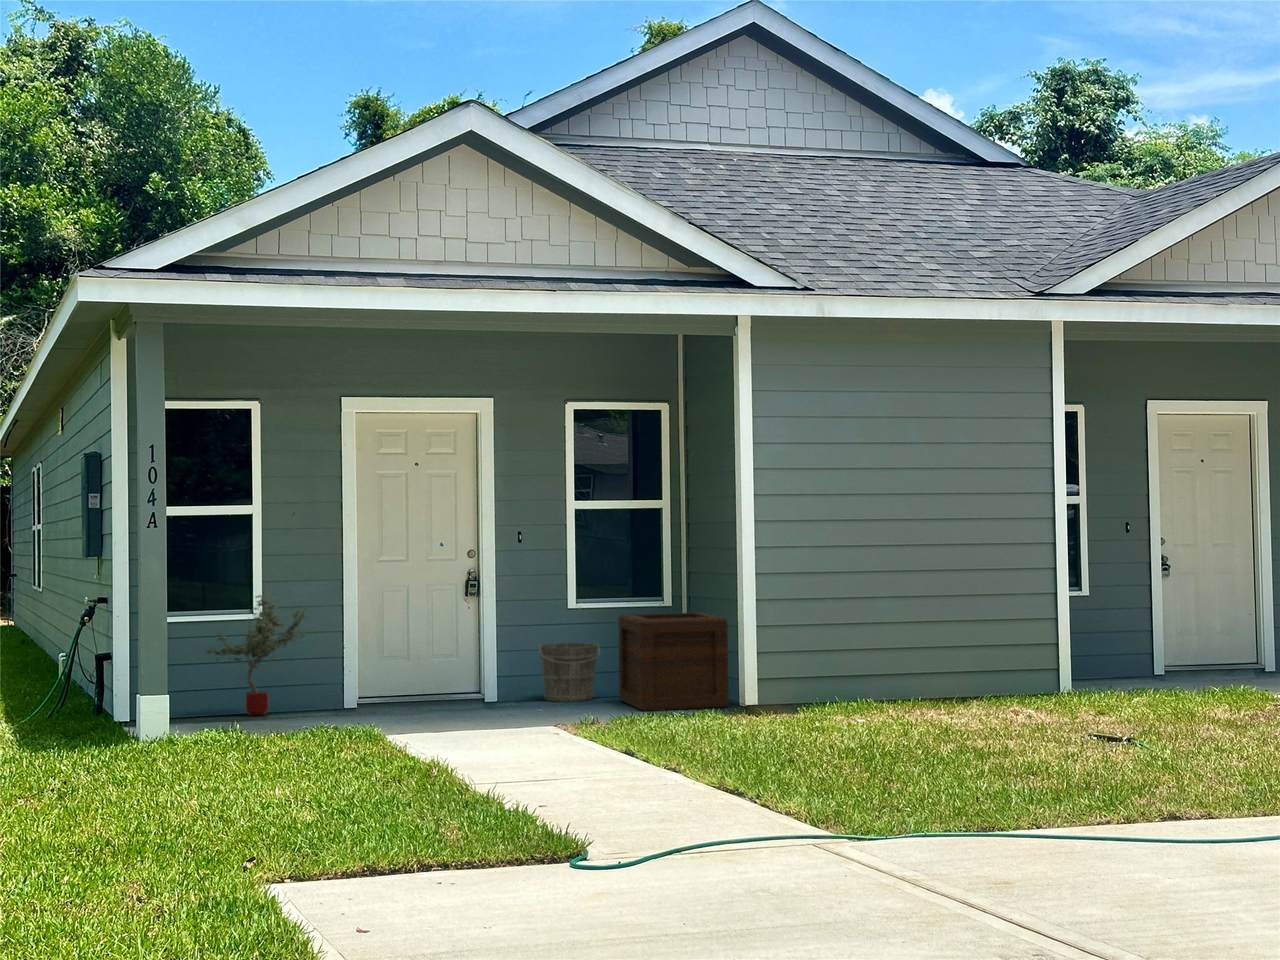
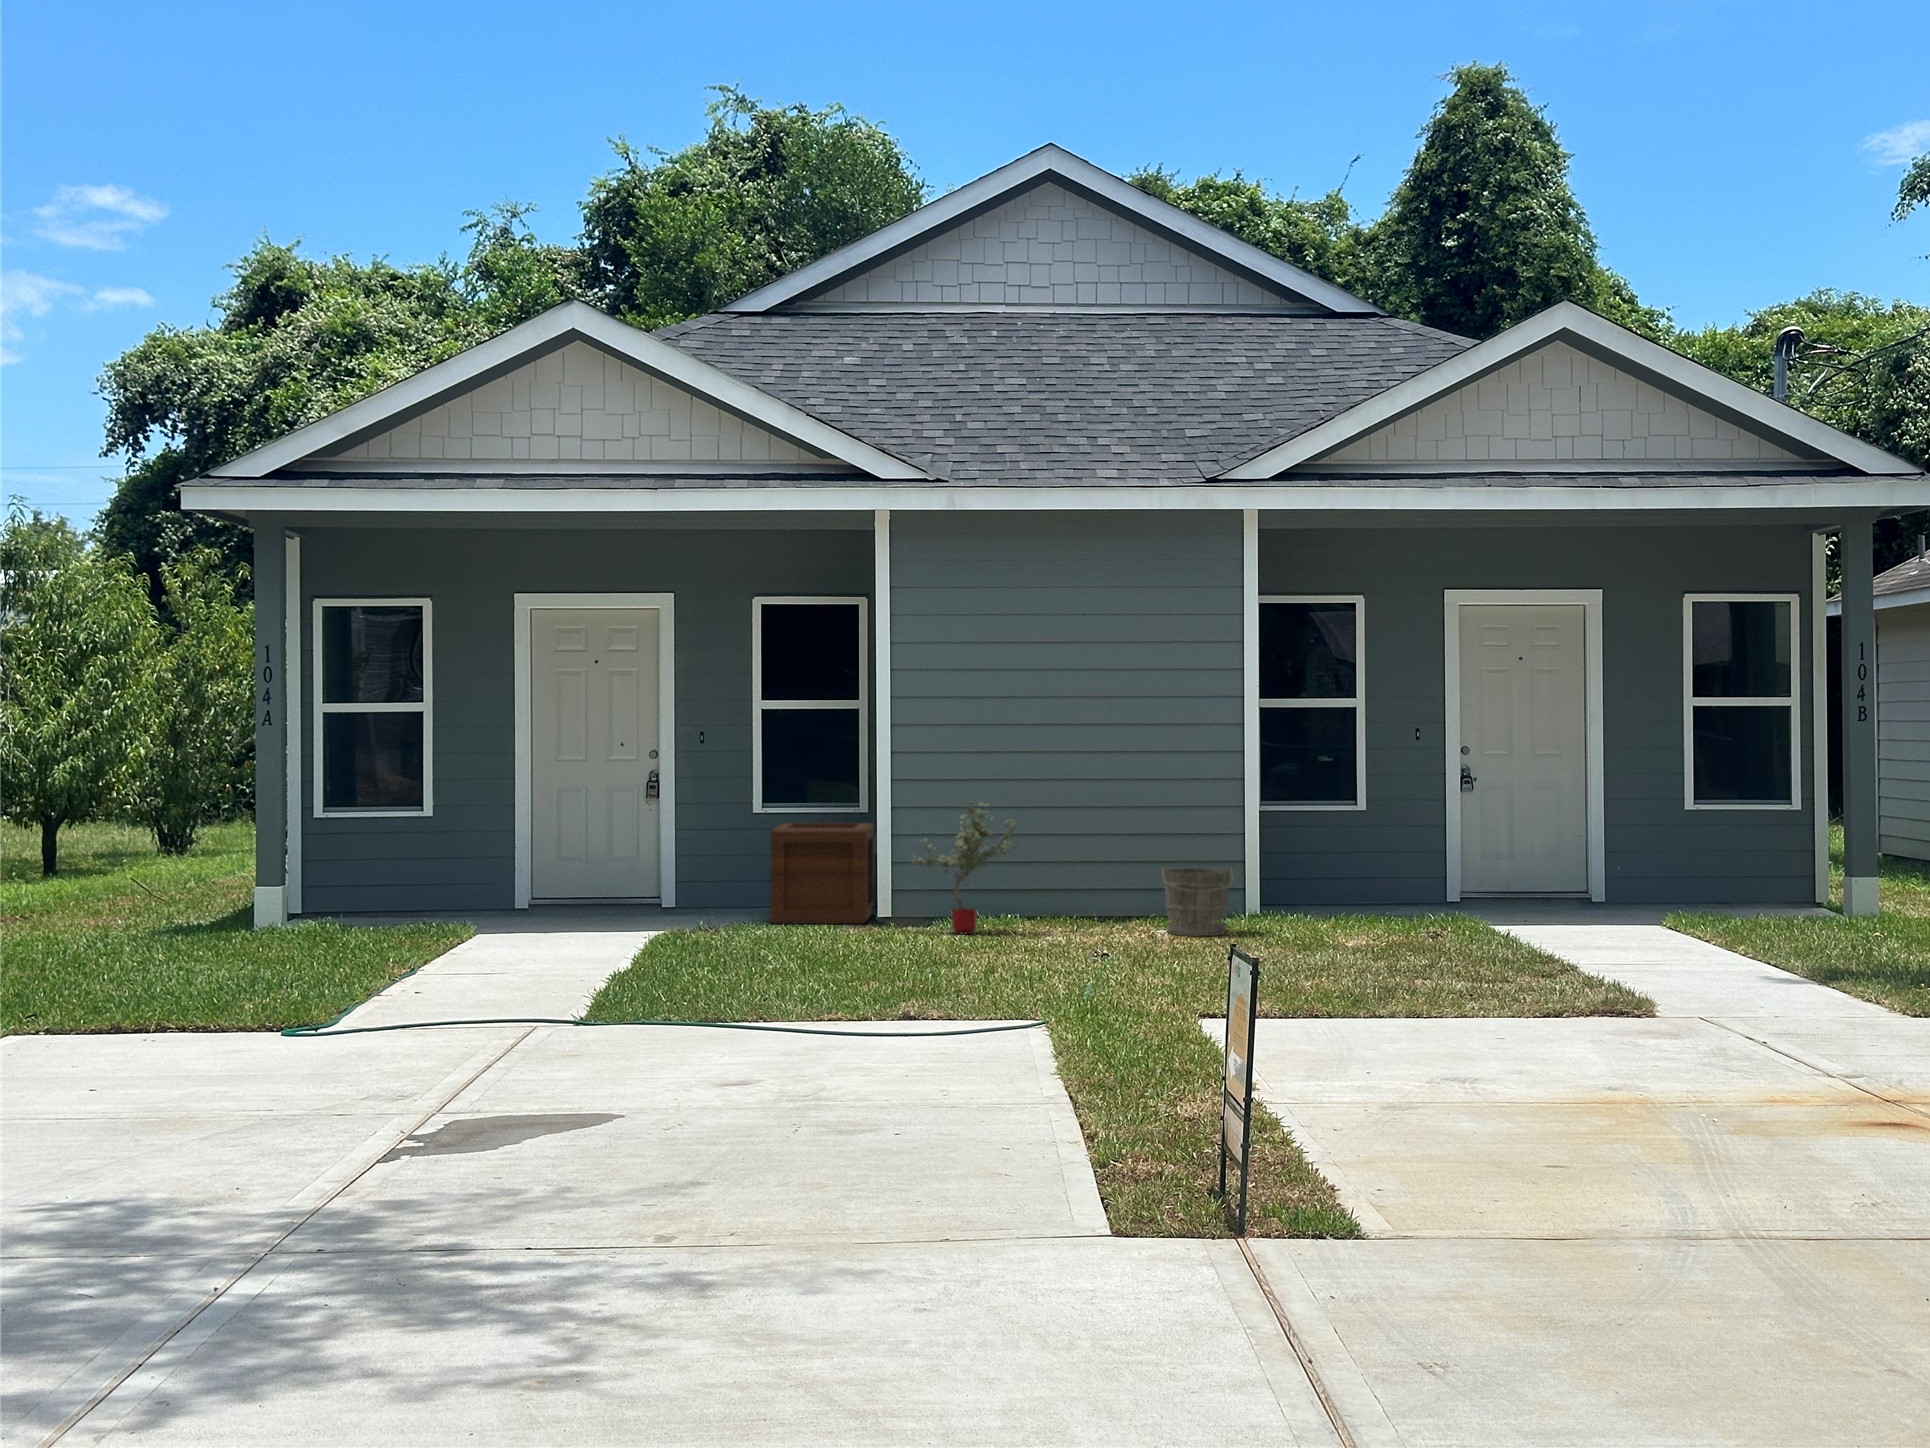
potted tree: present [207,595,306,716] -> present [912,801,1017,934]
bucket: present [539,642,600,702] -> present [1162,867,1234,936]

